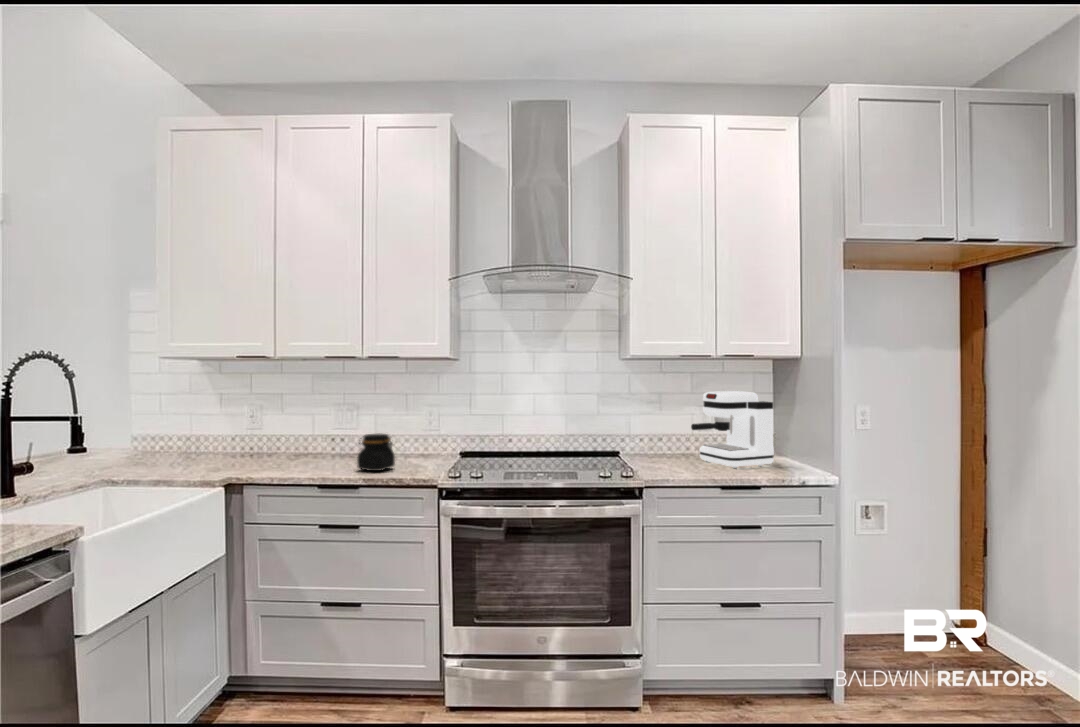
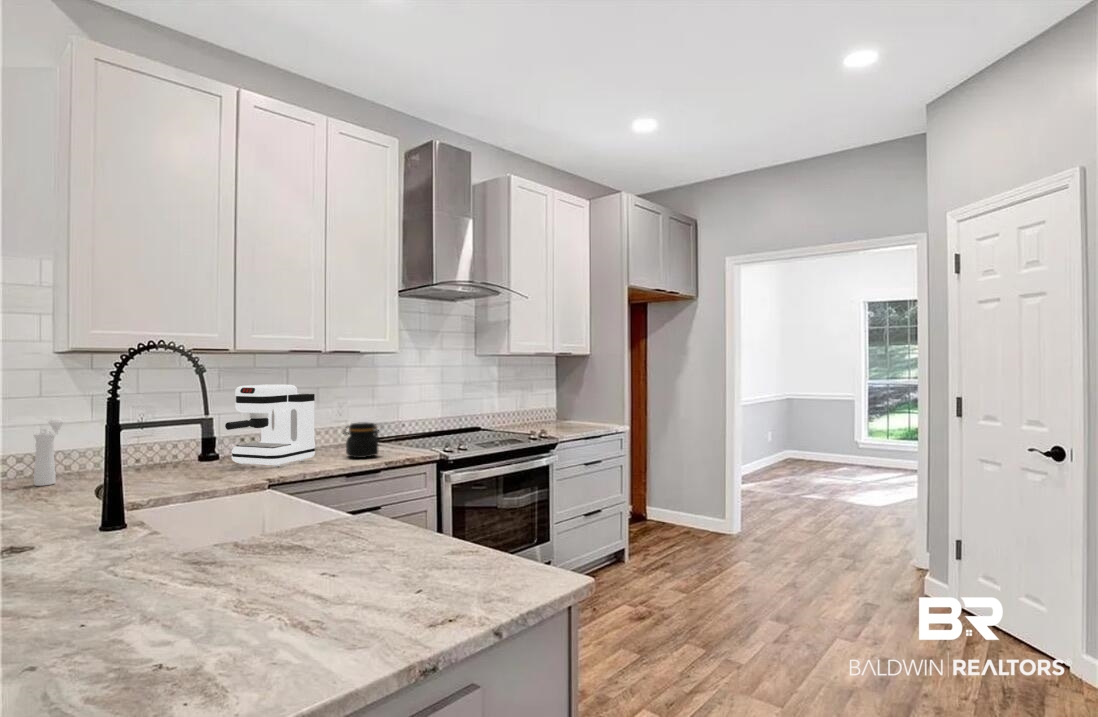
coffee maker: present [691,391,774,468] -> present [225,384,315,466]
pepper mill: none [157,411,193,460] -> present [34,418,64,486]

